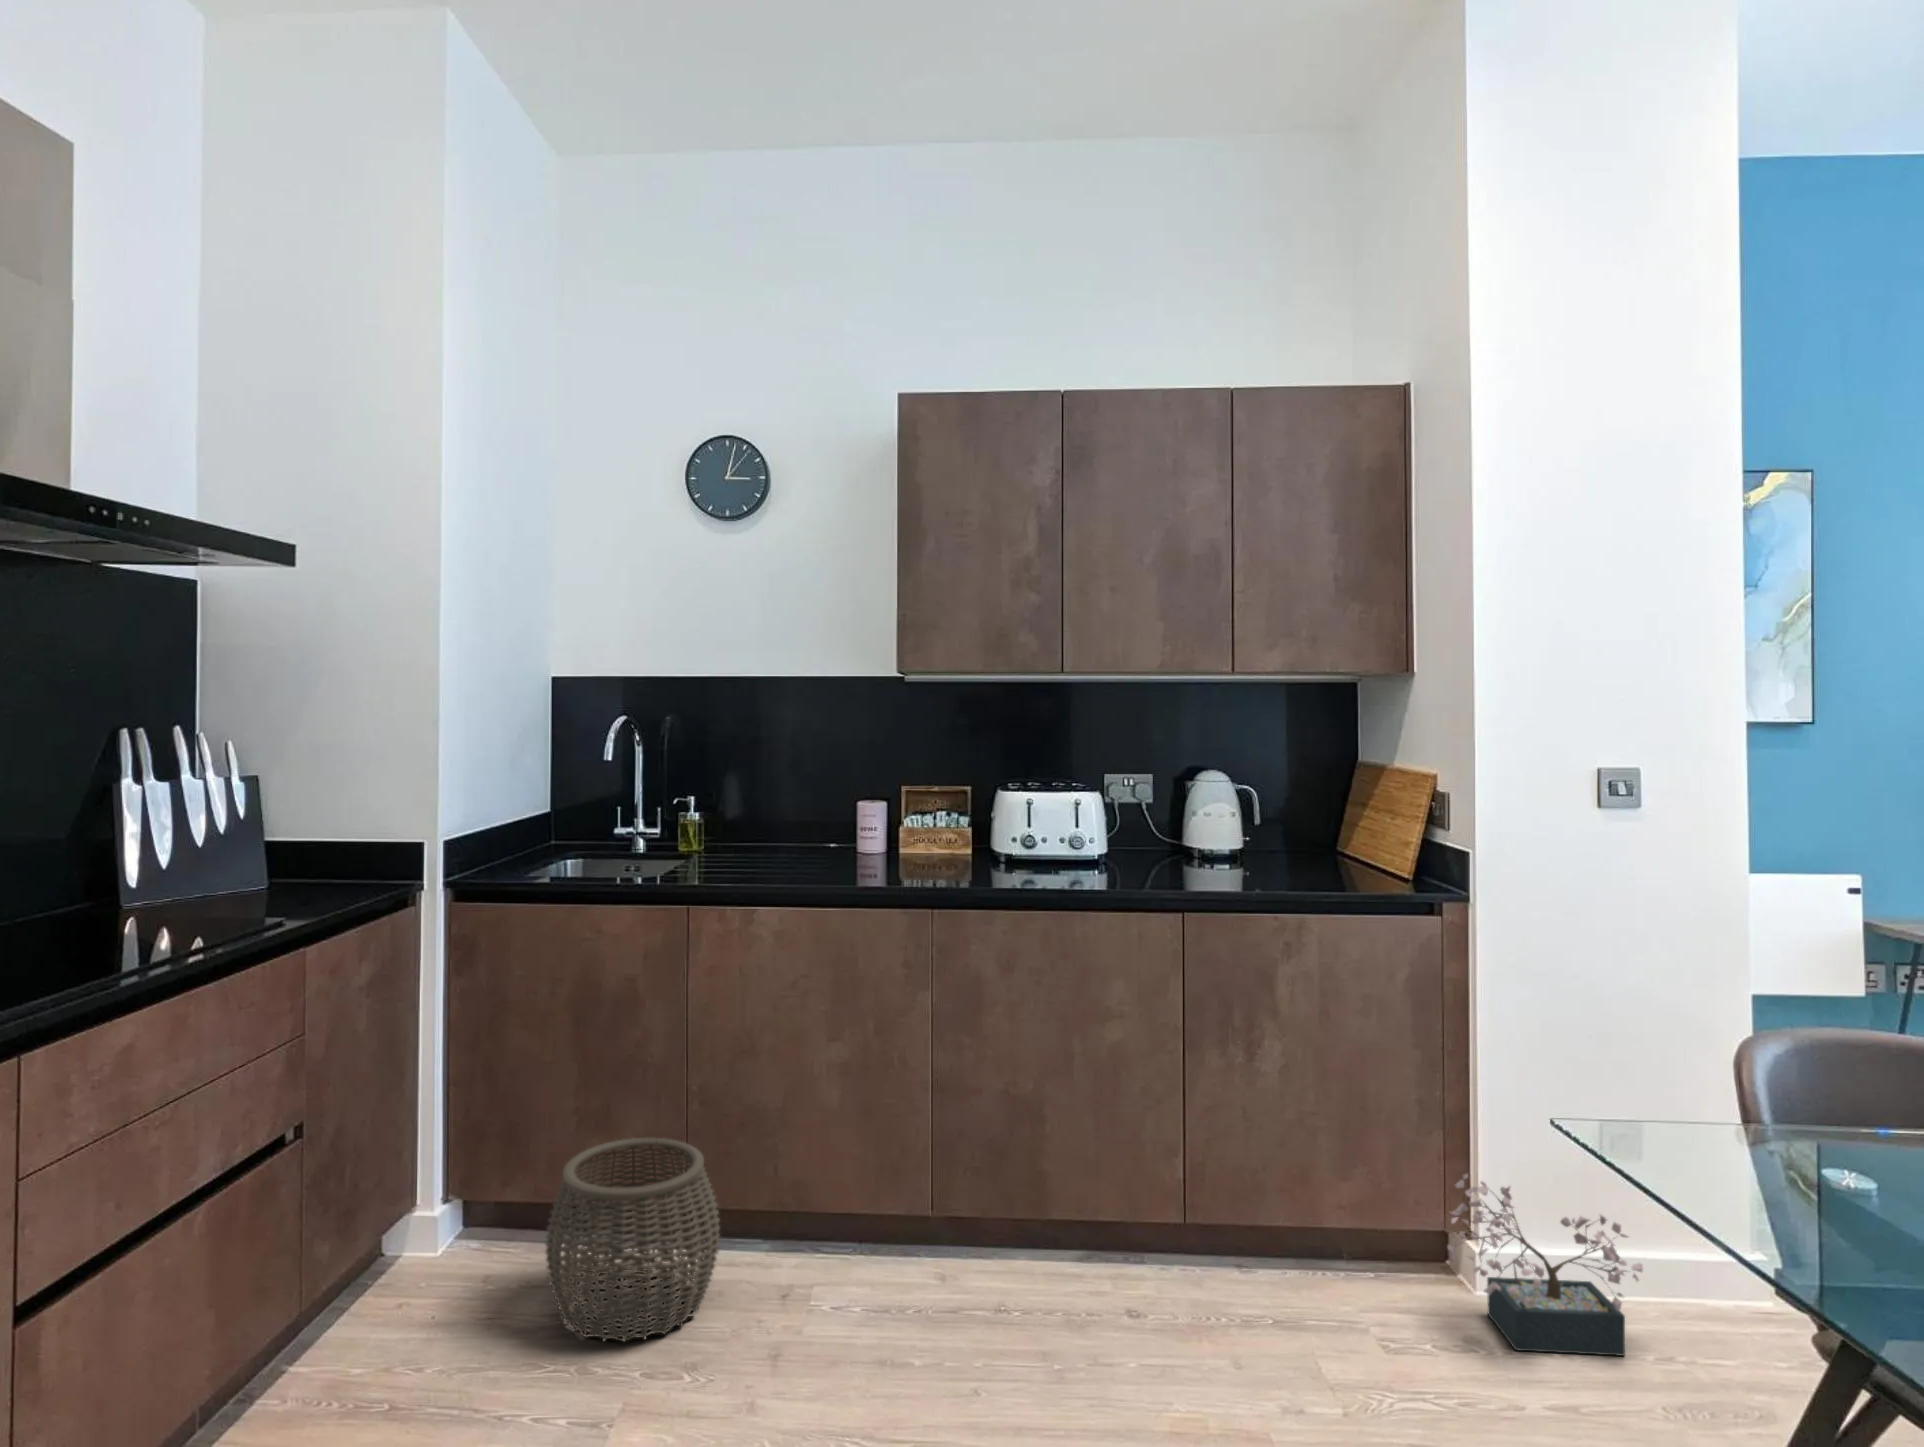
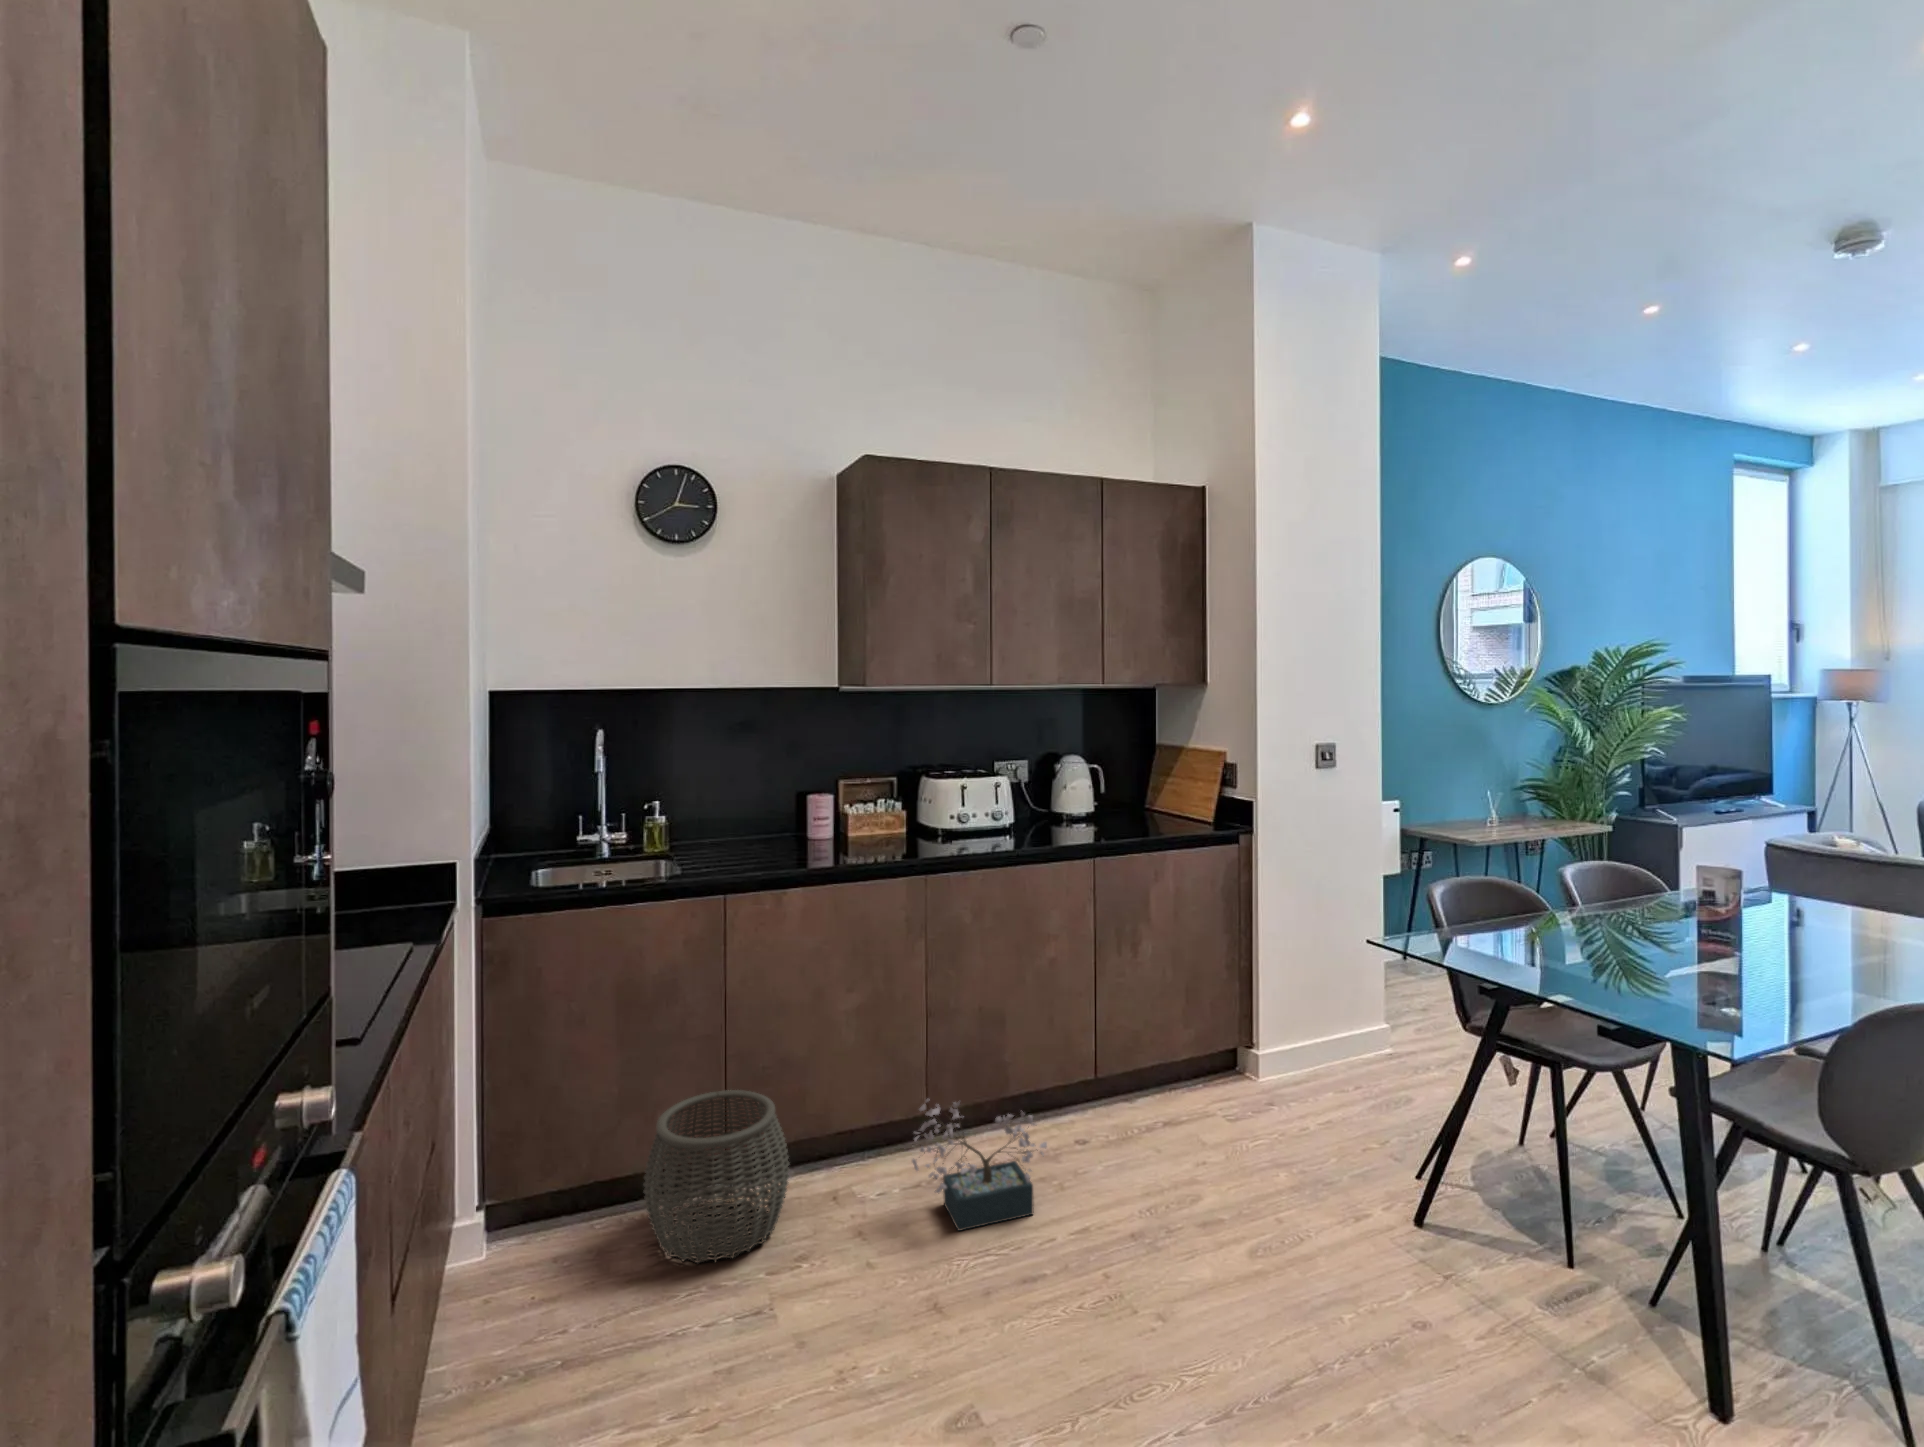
decorative plant: present [1448,1174,1643,1356] -> present [912,1099,1047,1231]

